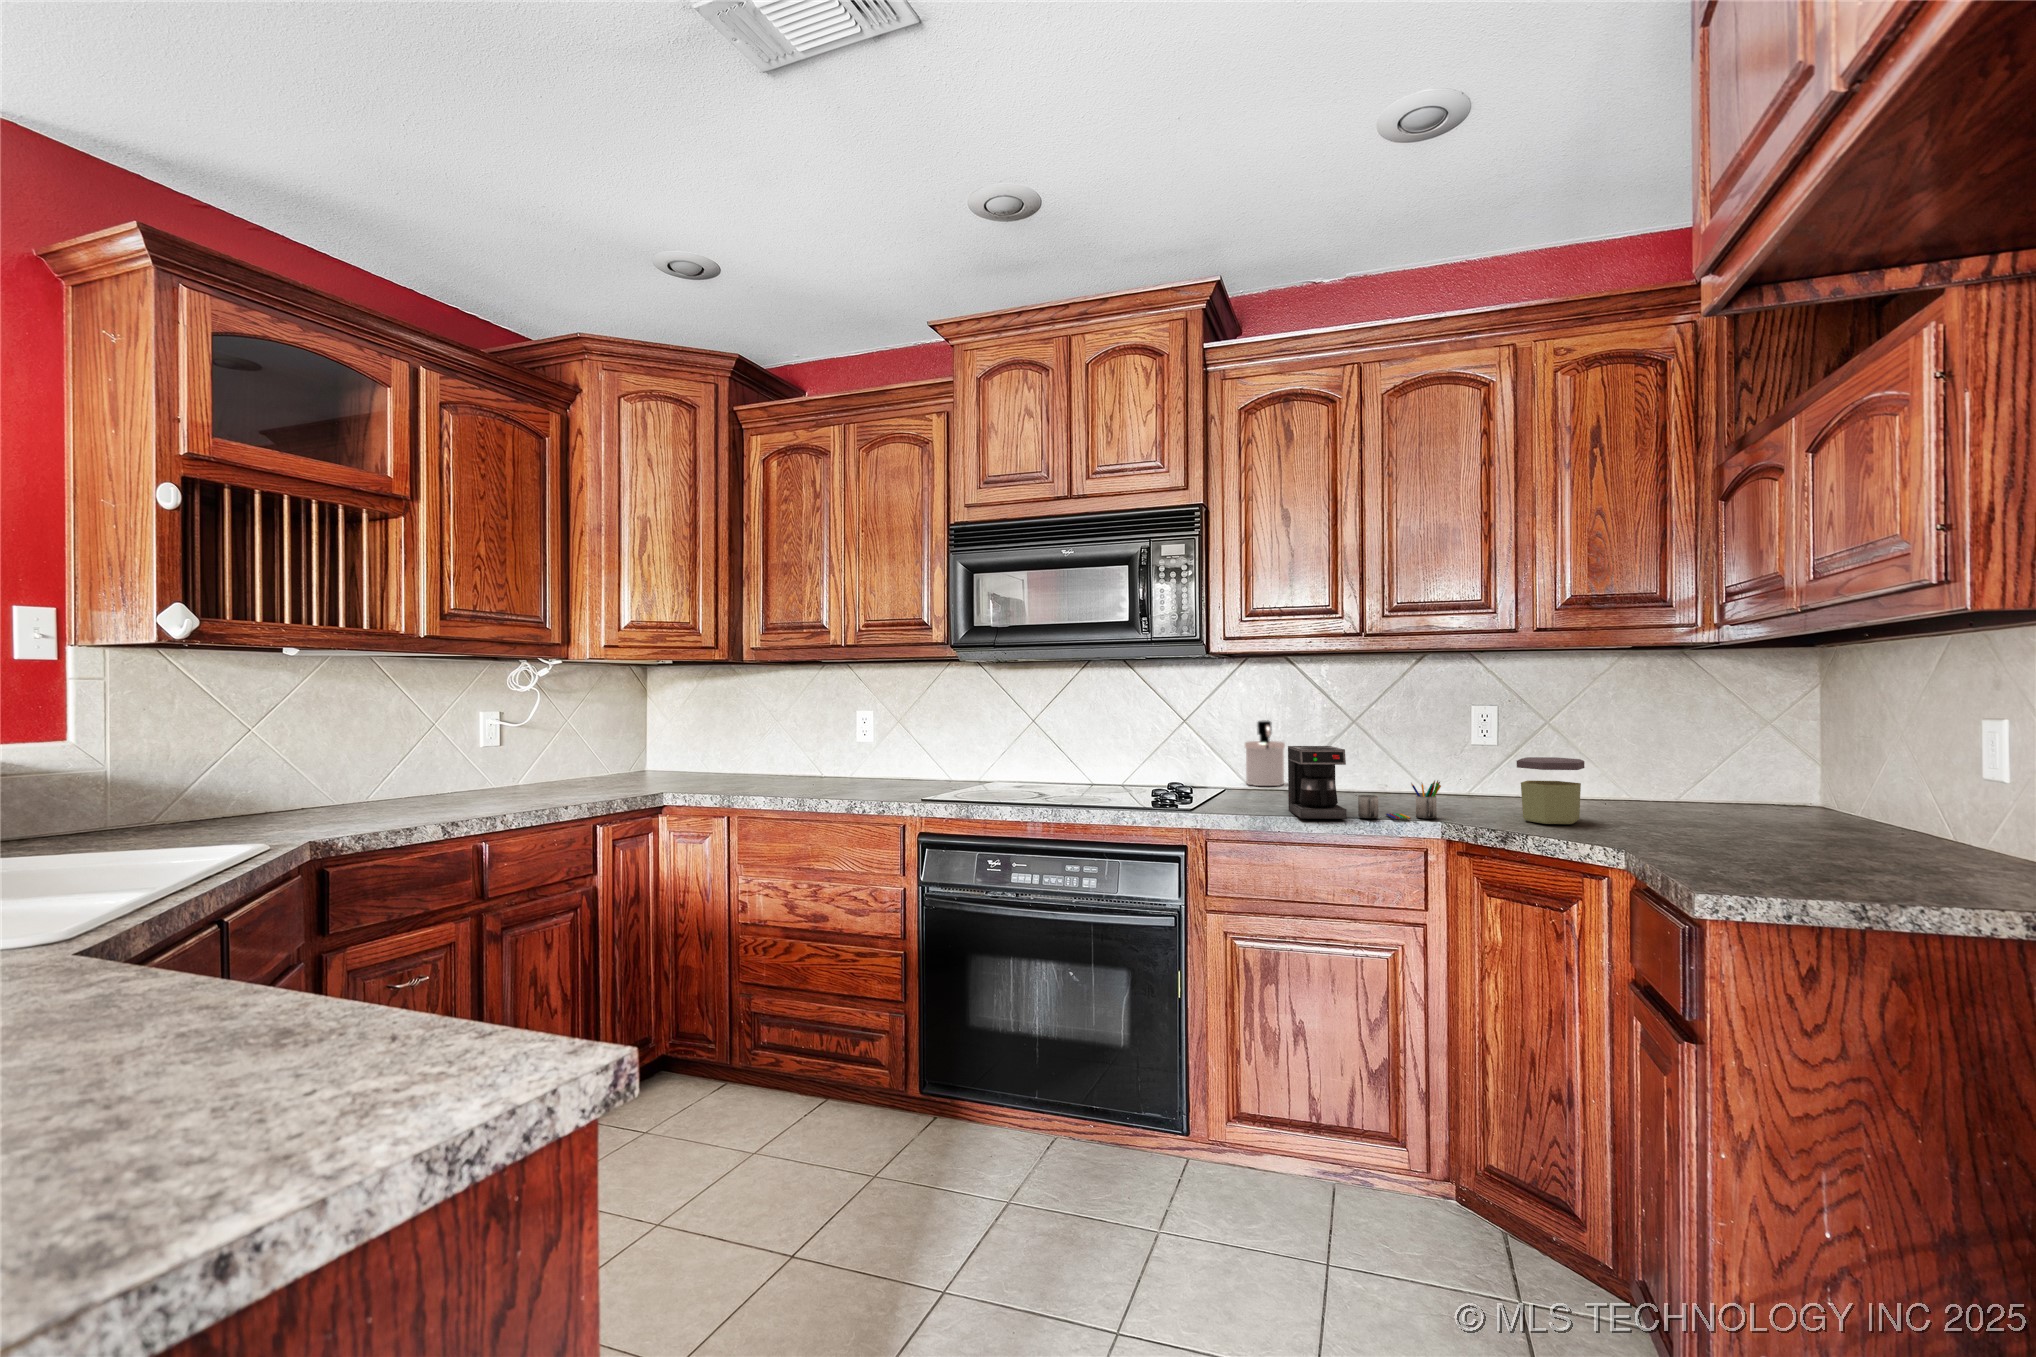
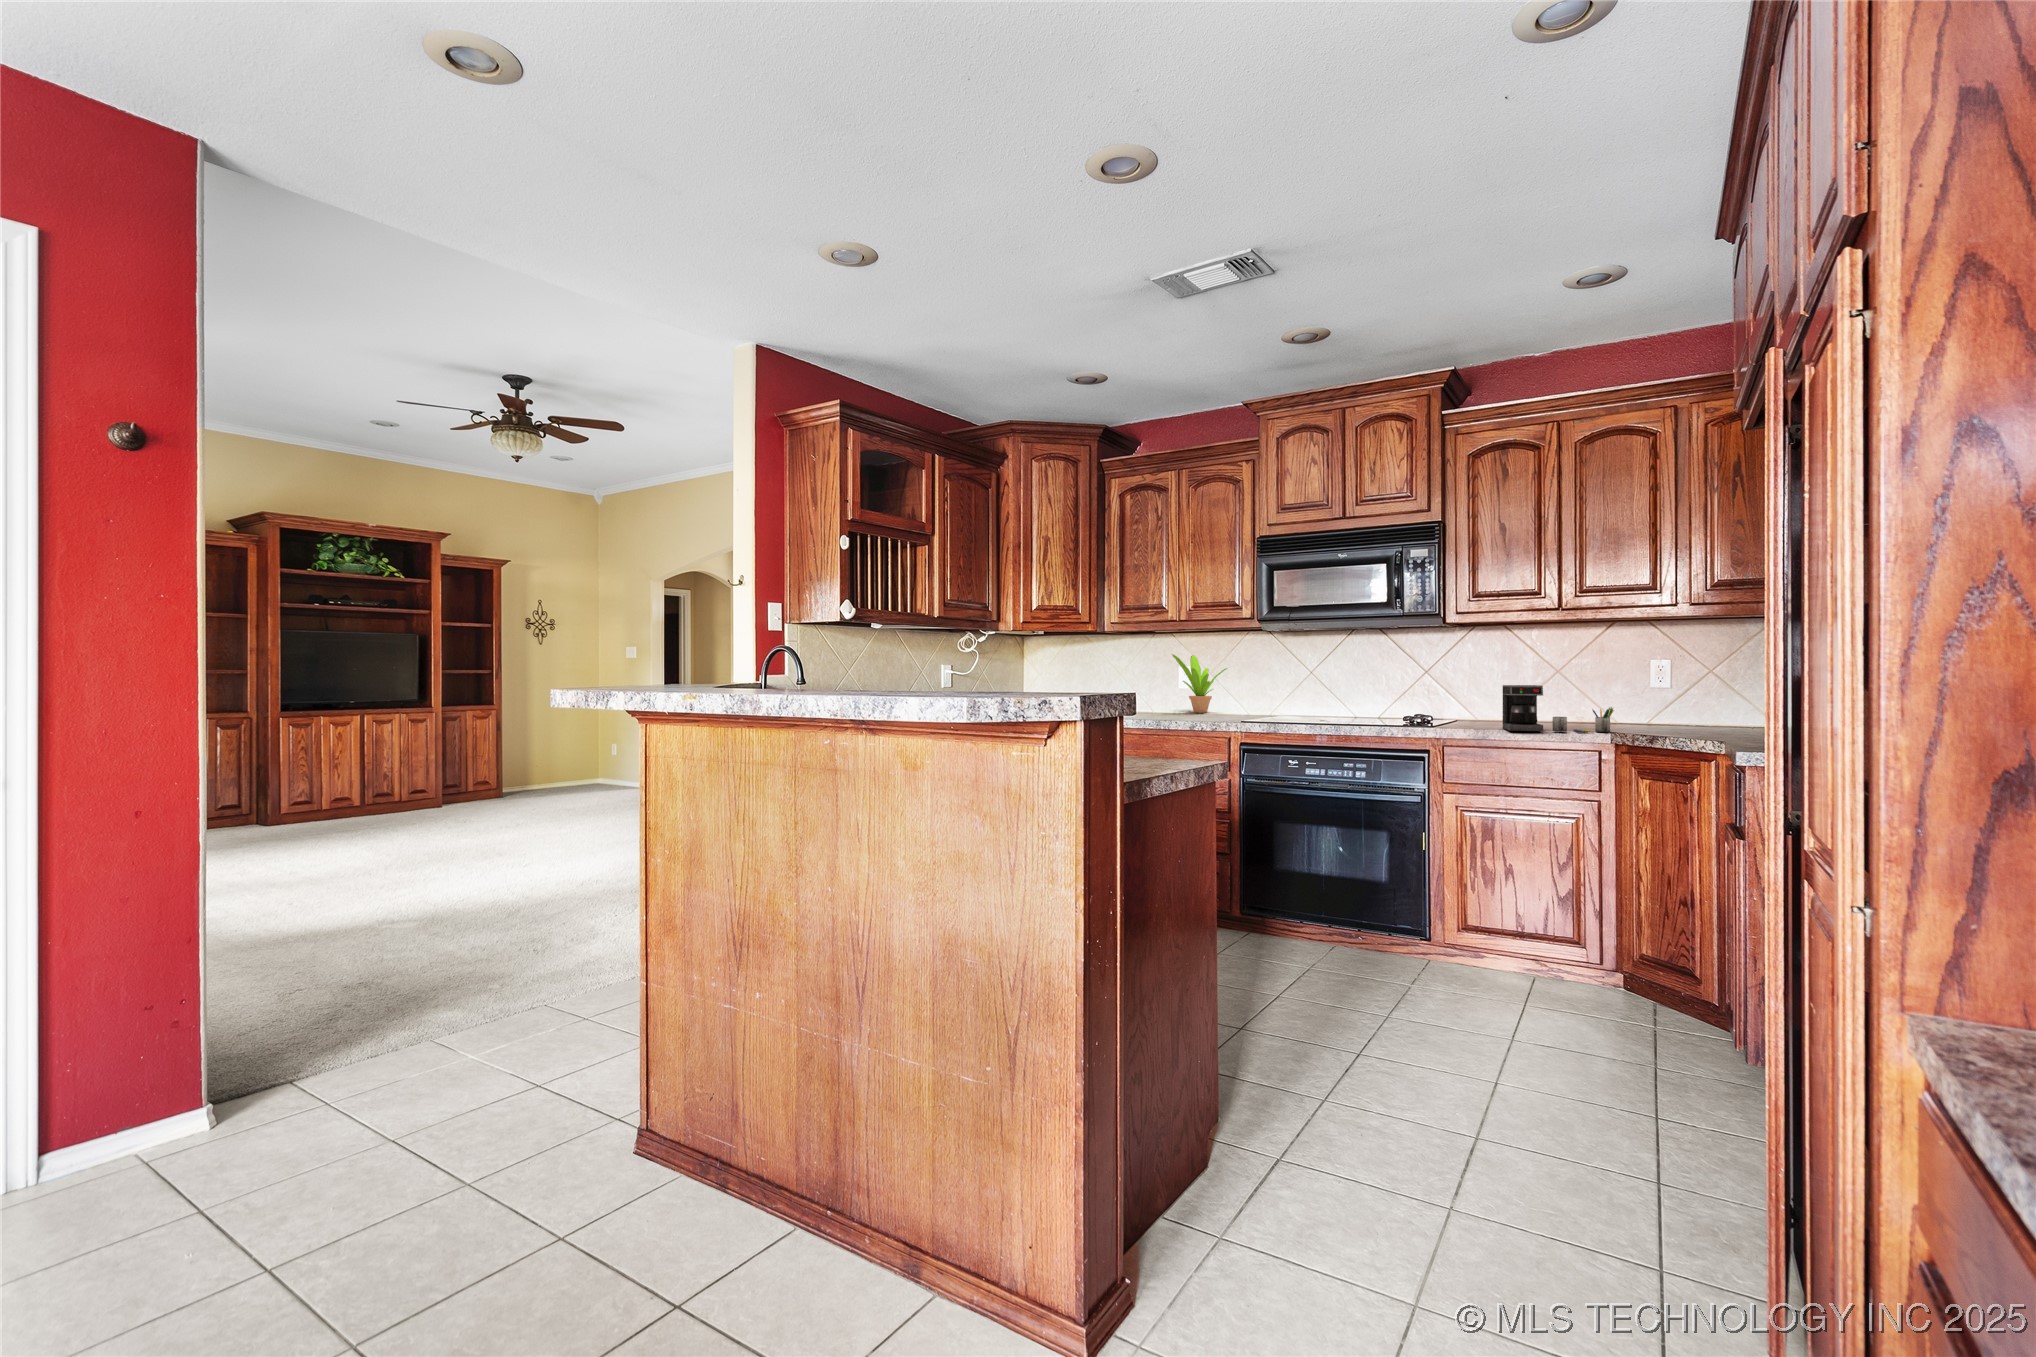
potted plant: none [836,692,919,778] -> present [1172,654,1227,713]
soap dispenser: present [1245,720,1285,786] -> none [1472,672,1503,718]
jar: present [1517,757,1585,824] -> none [1670,692,1721,735]

